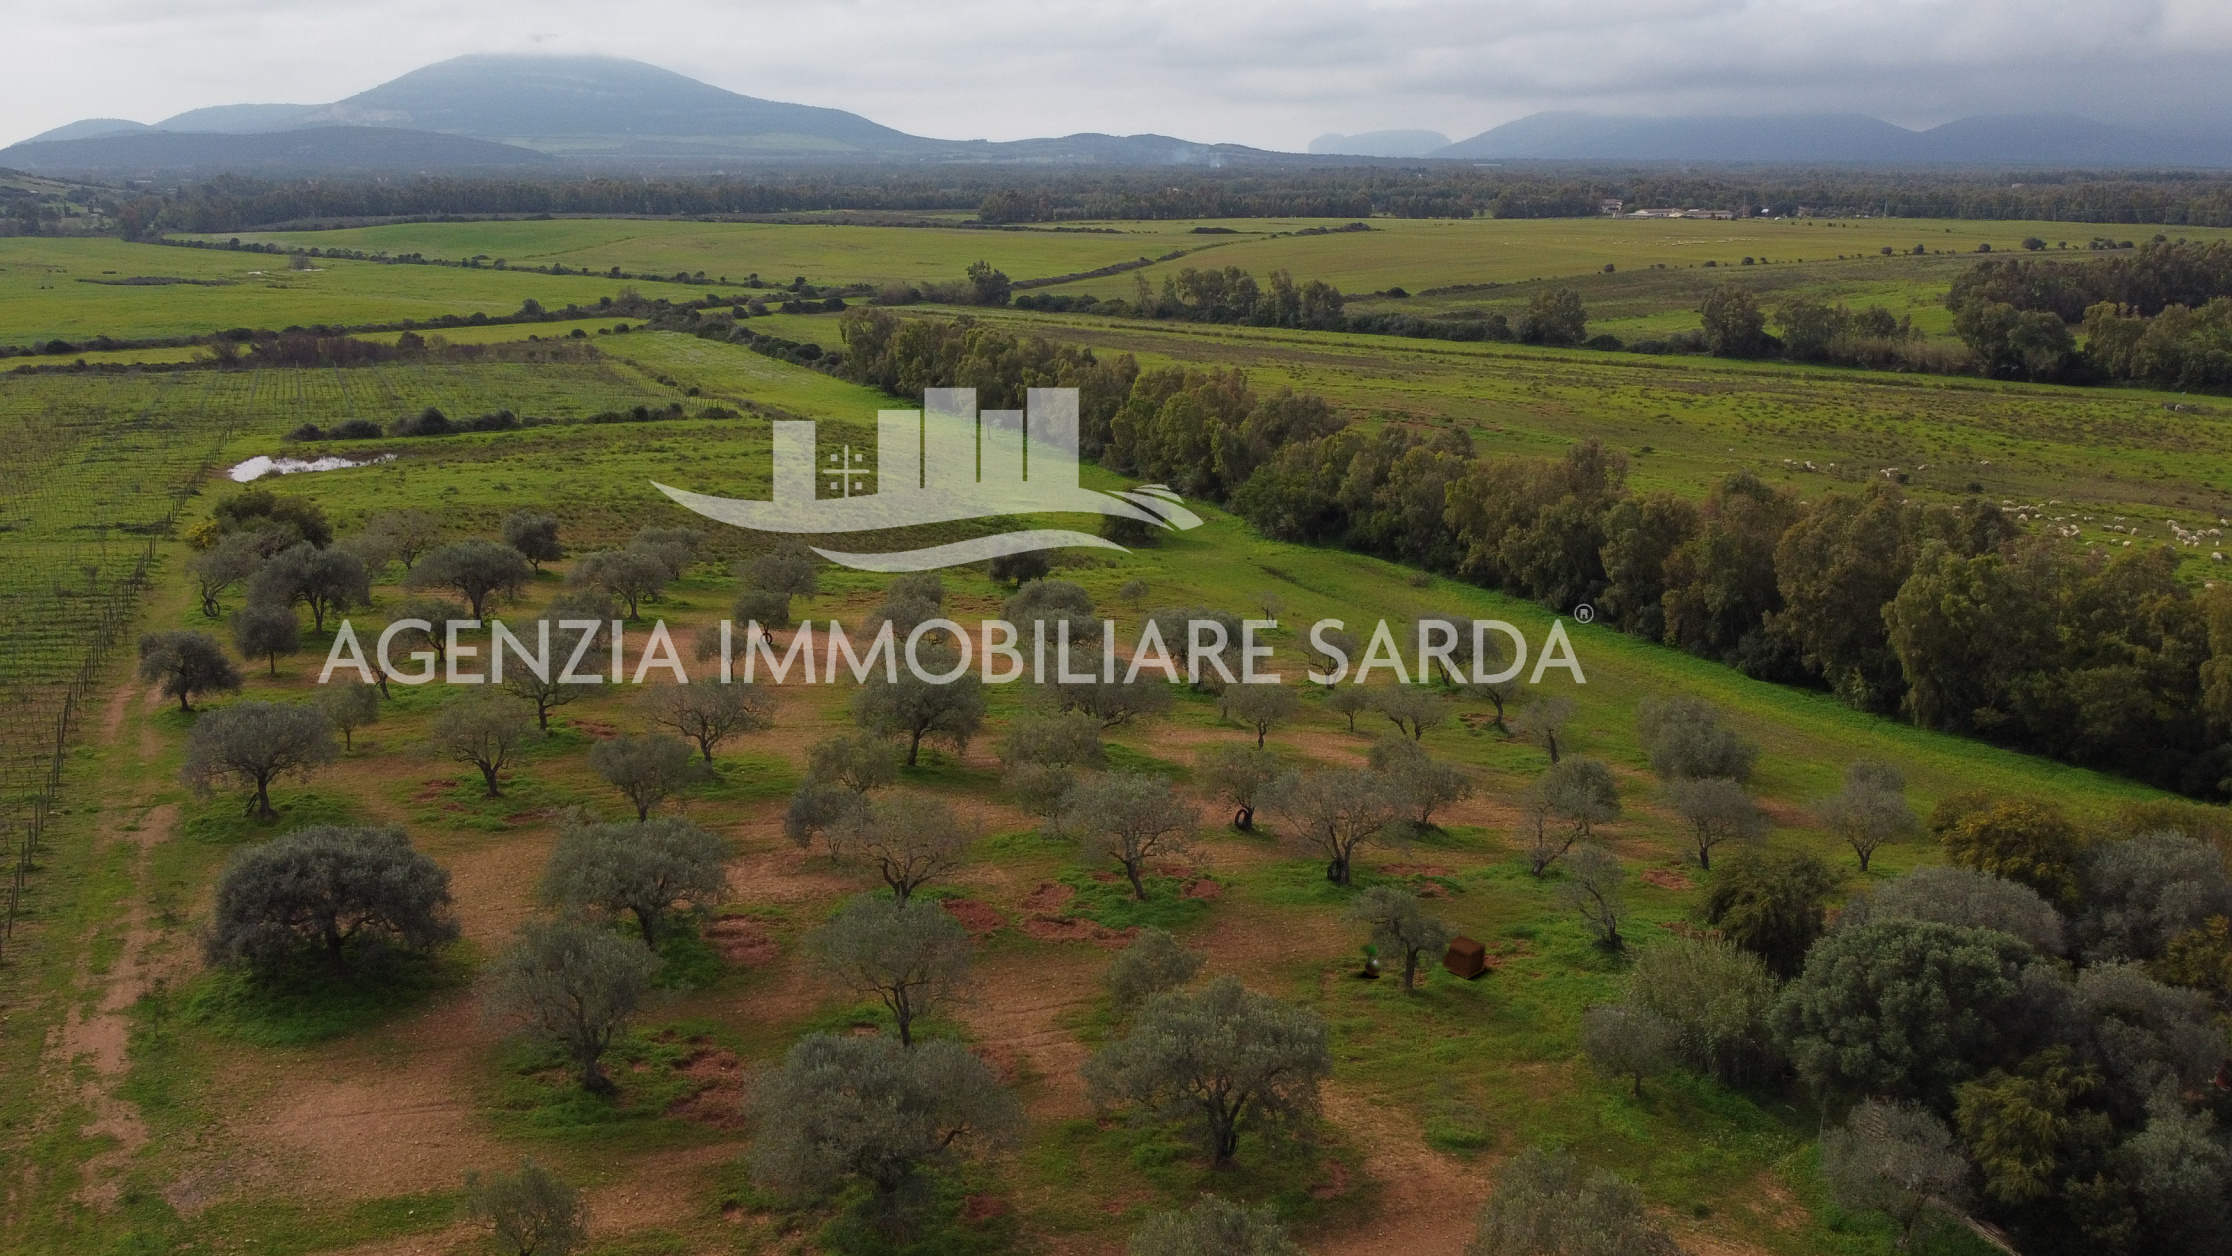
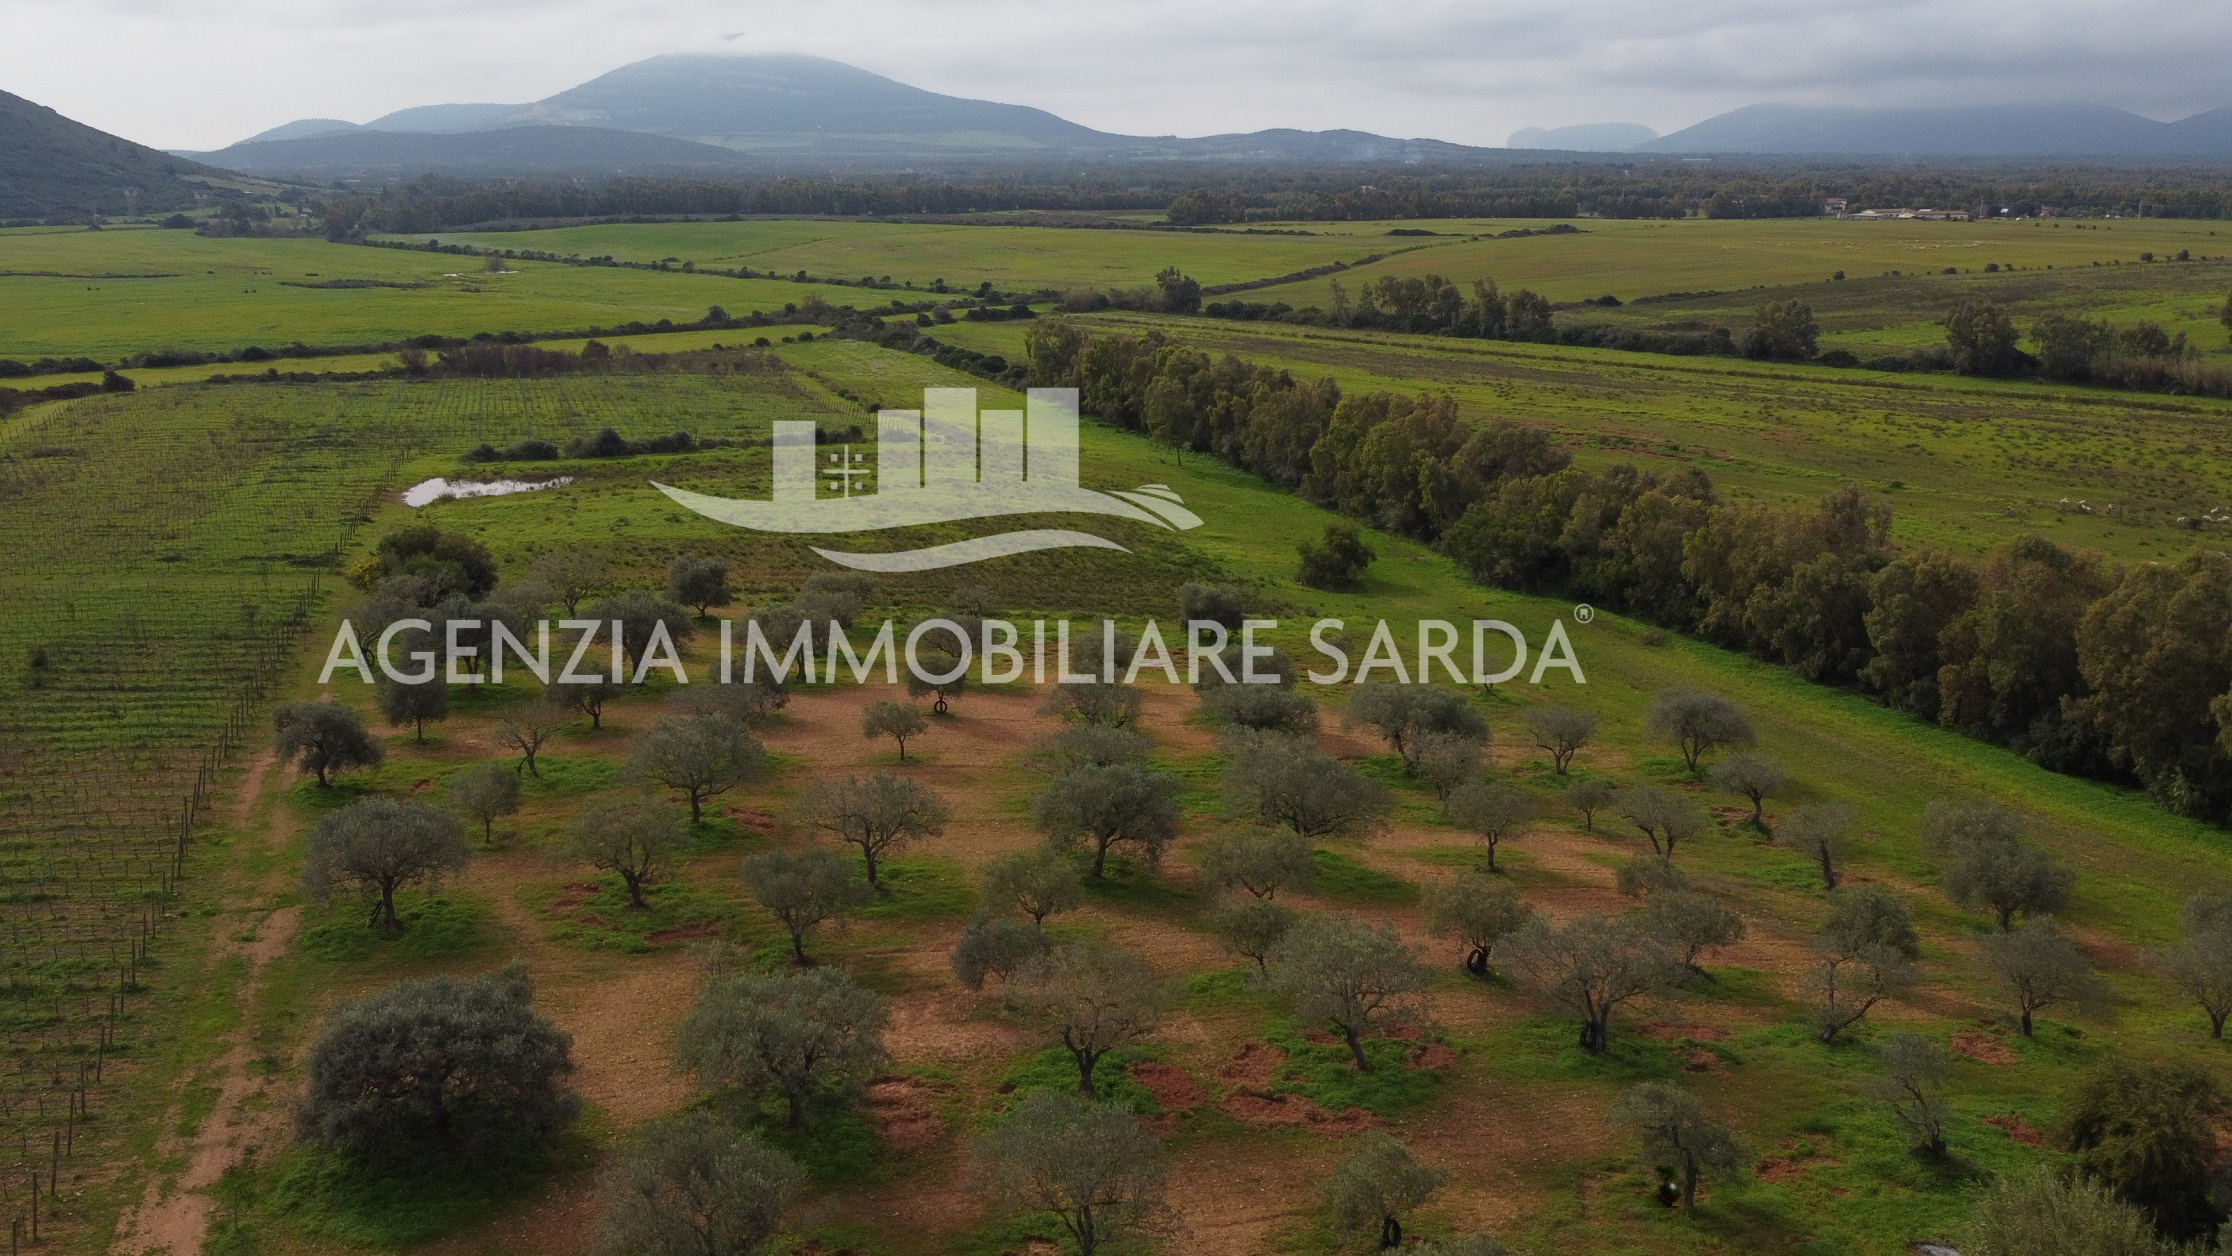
wooden crate: present [1442,935,1486,979] -> none [1757,1153,1816,1216]

